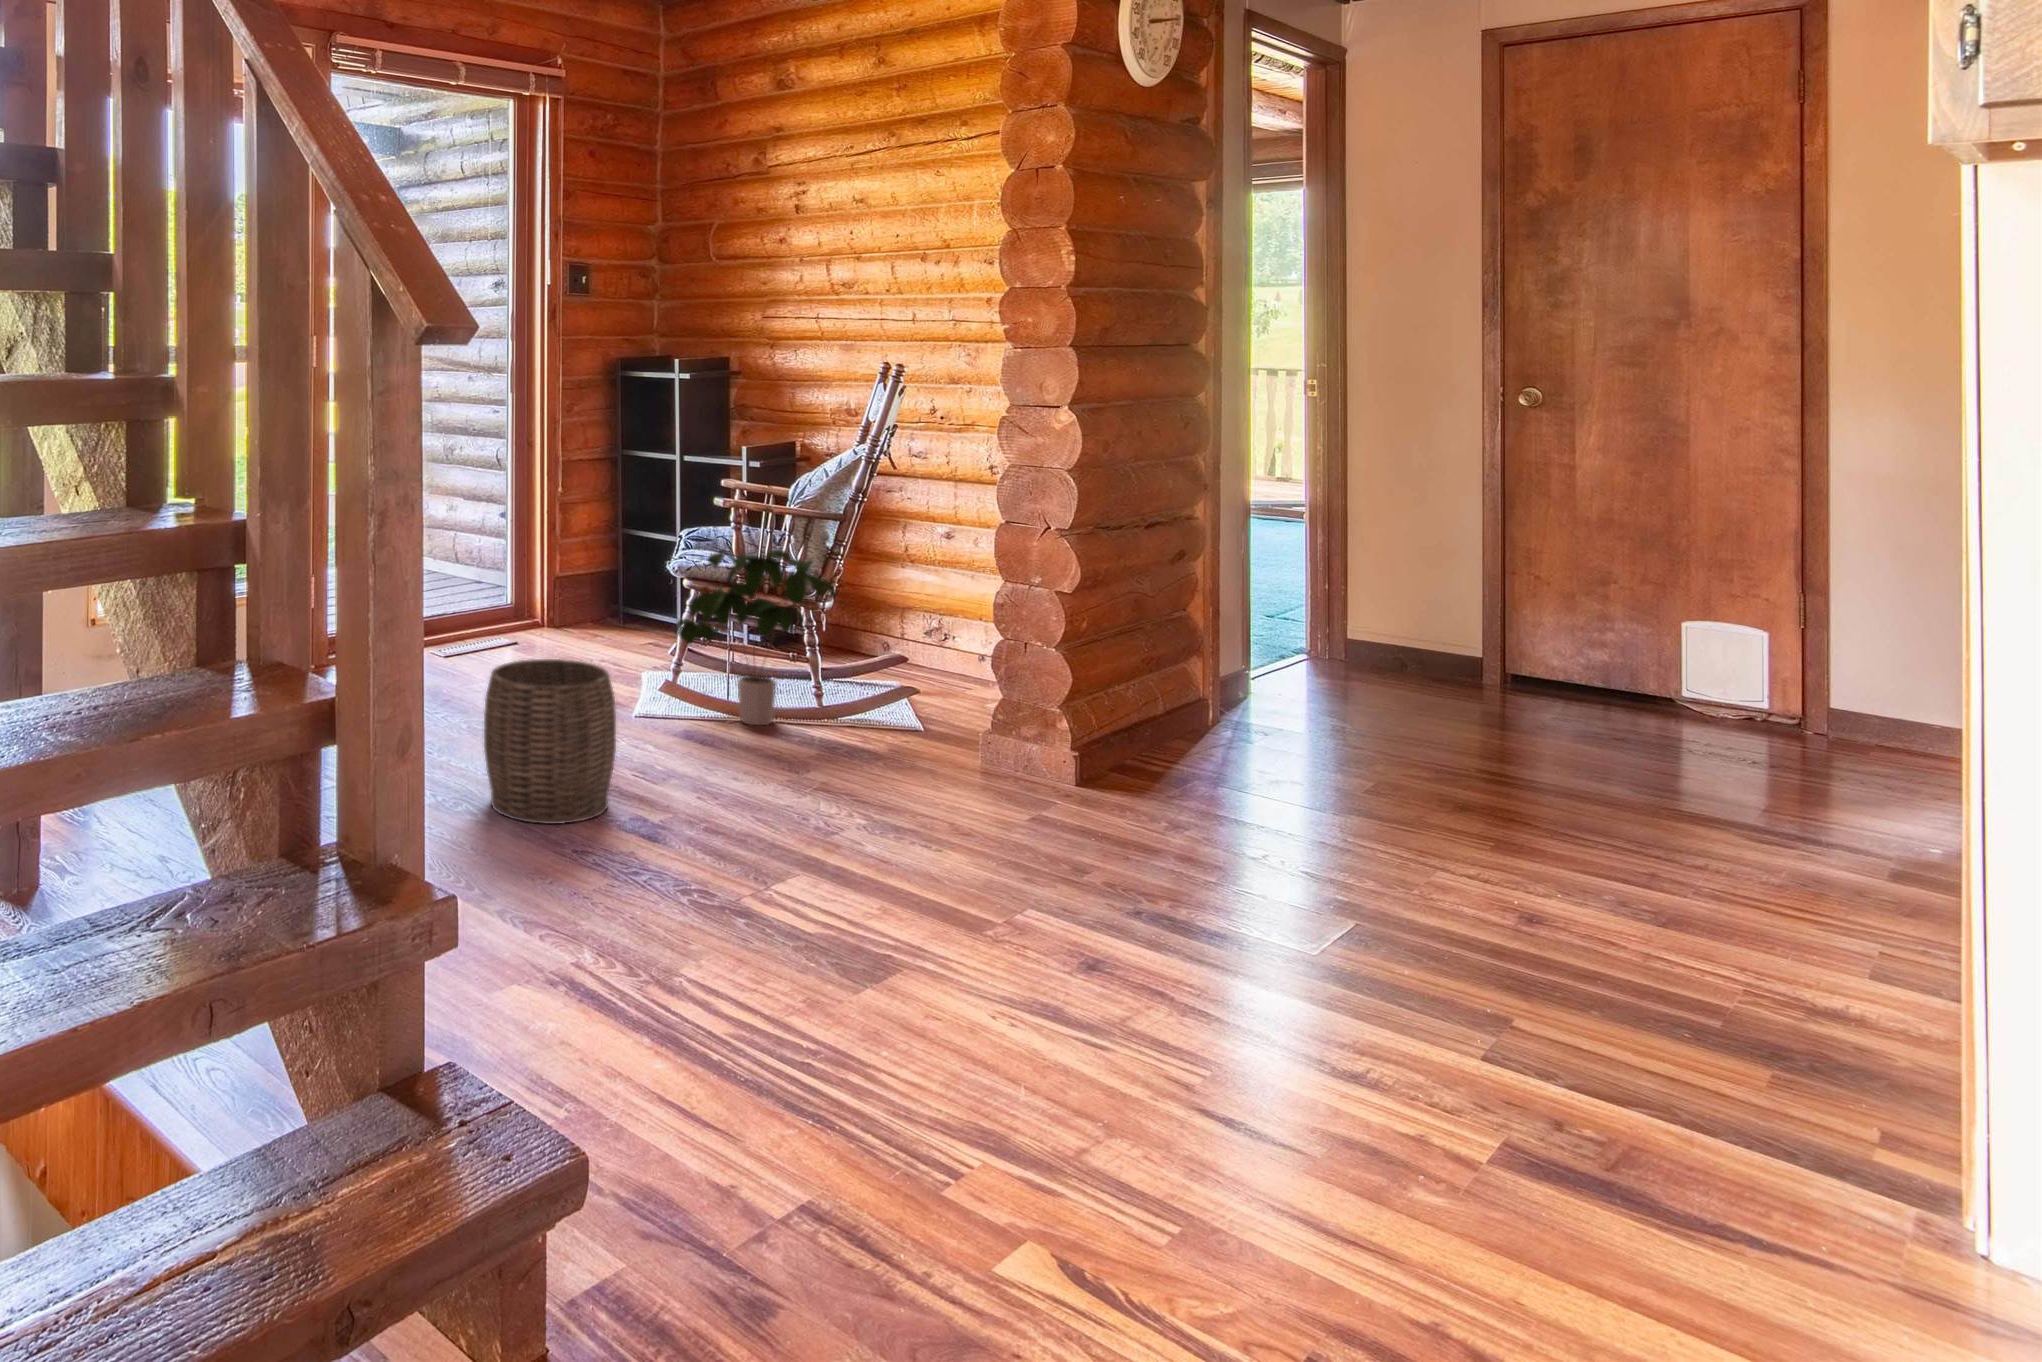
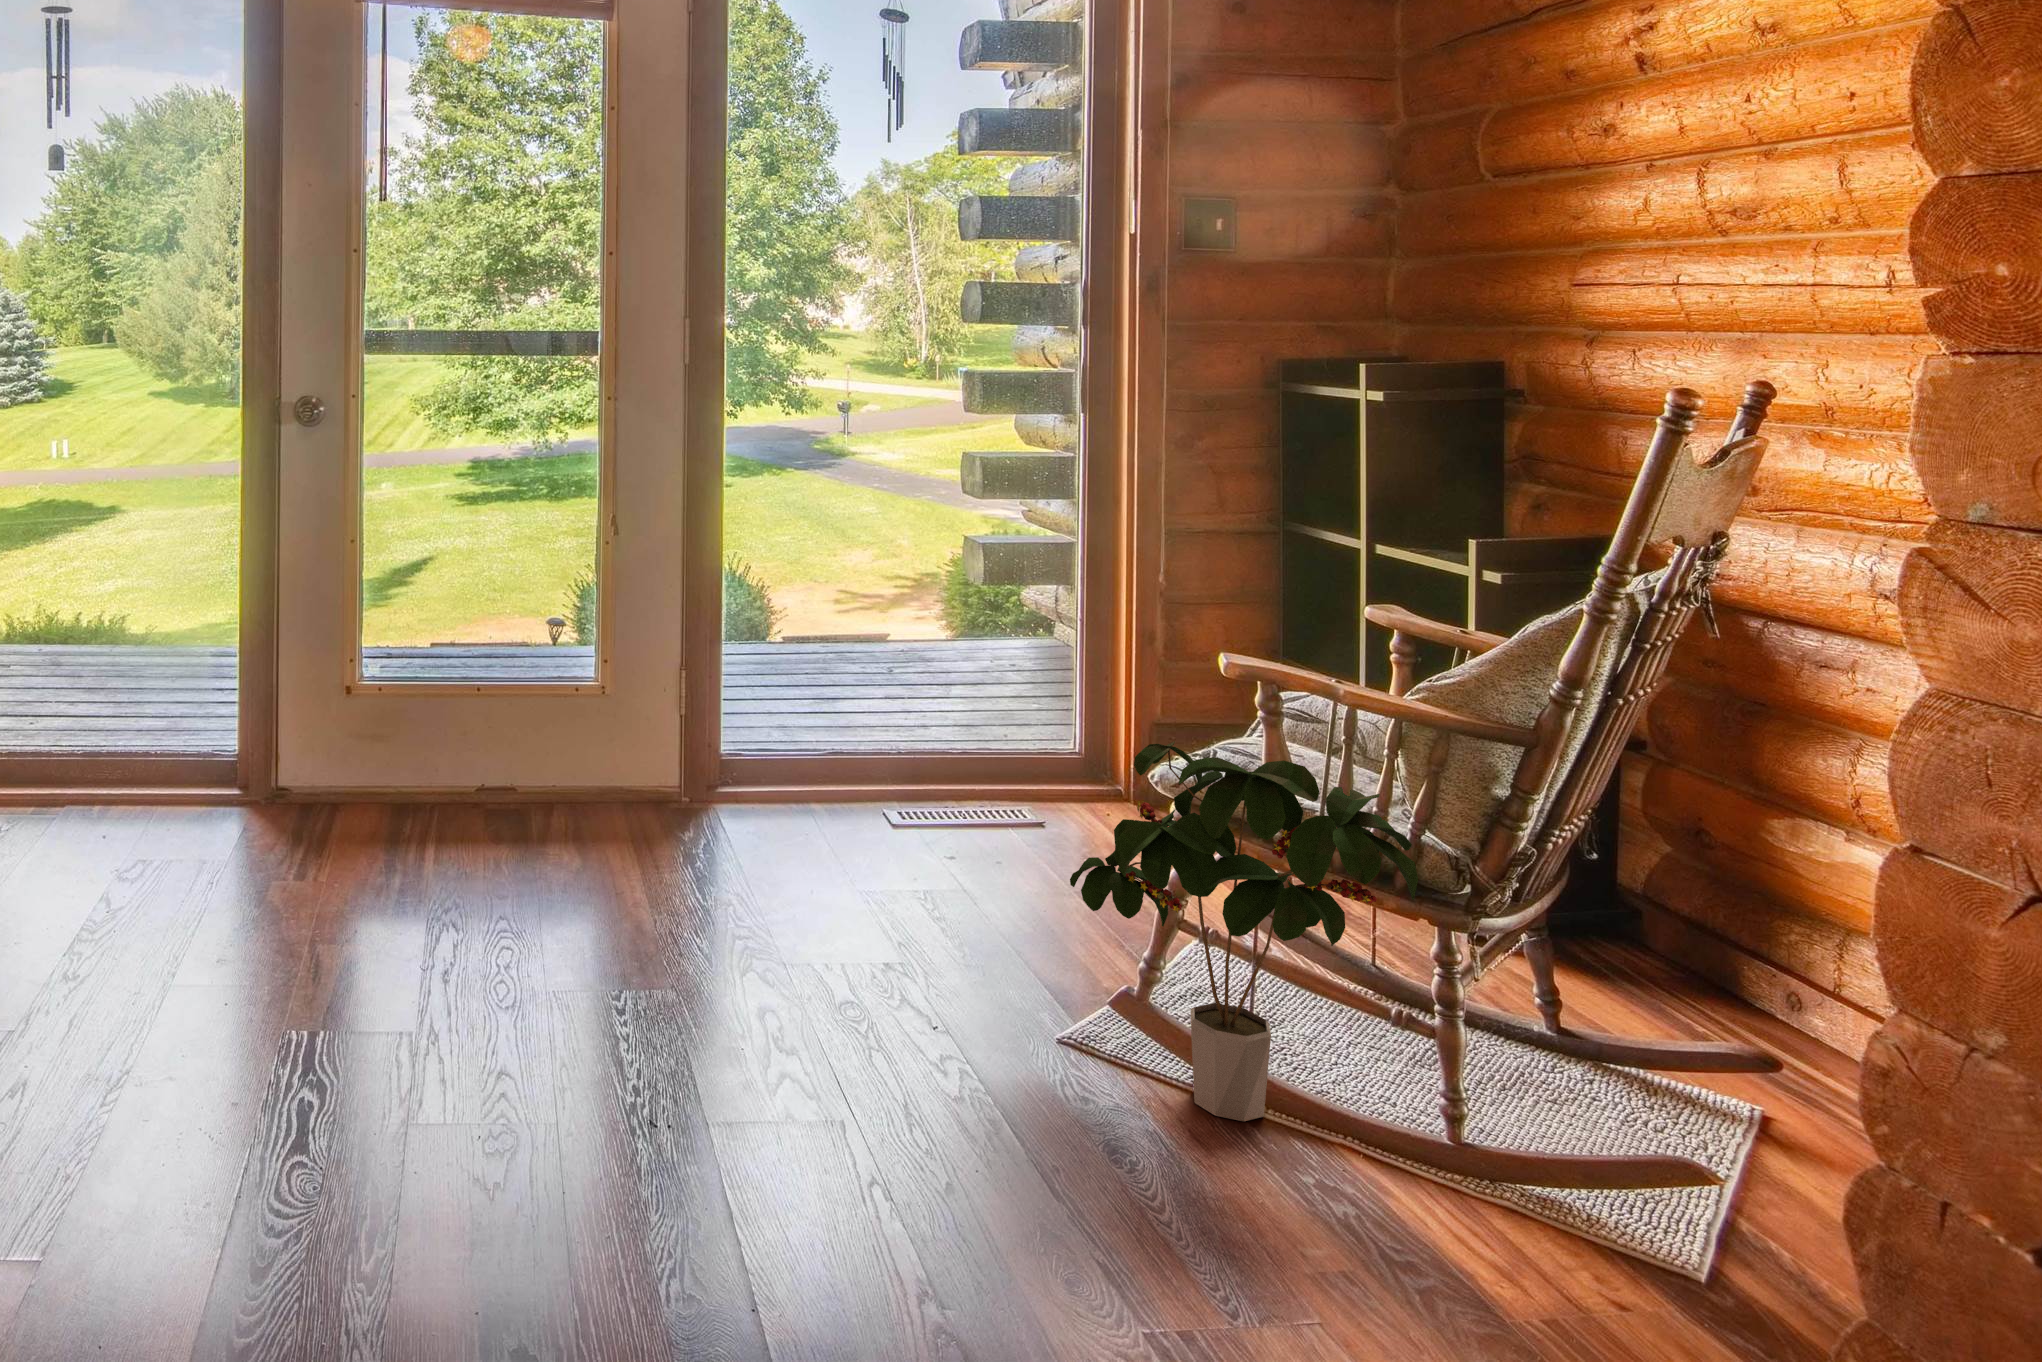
woven basket: present [484,659,616,824] -> none [448,880,689,1223]

